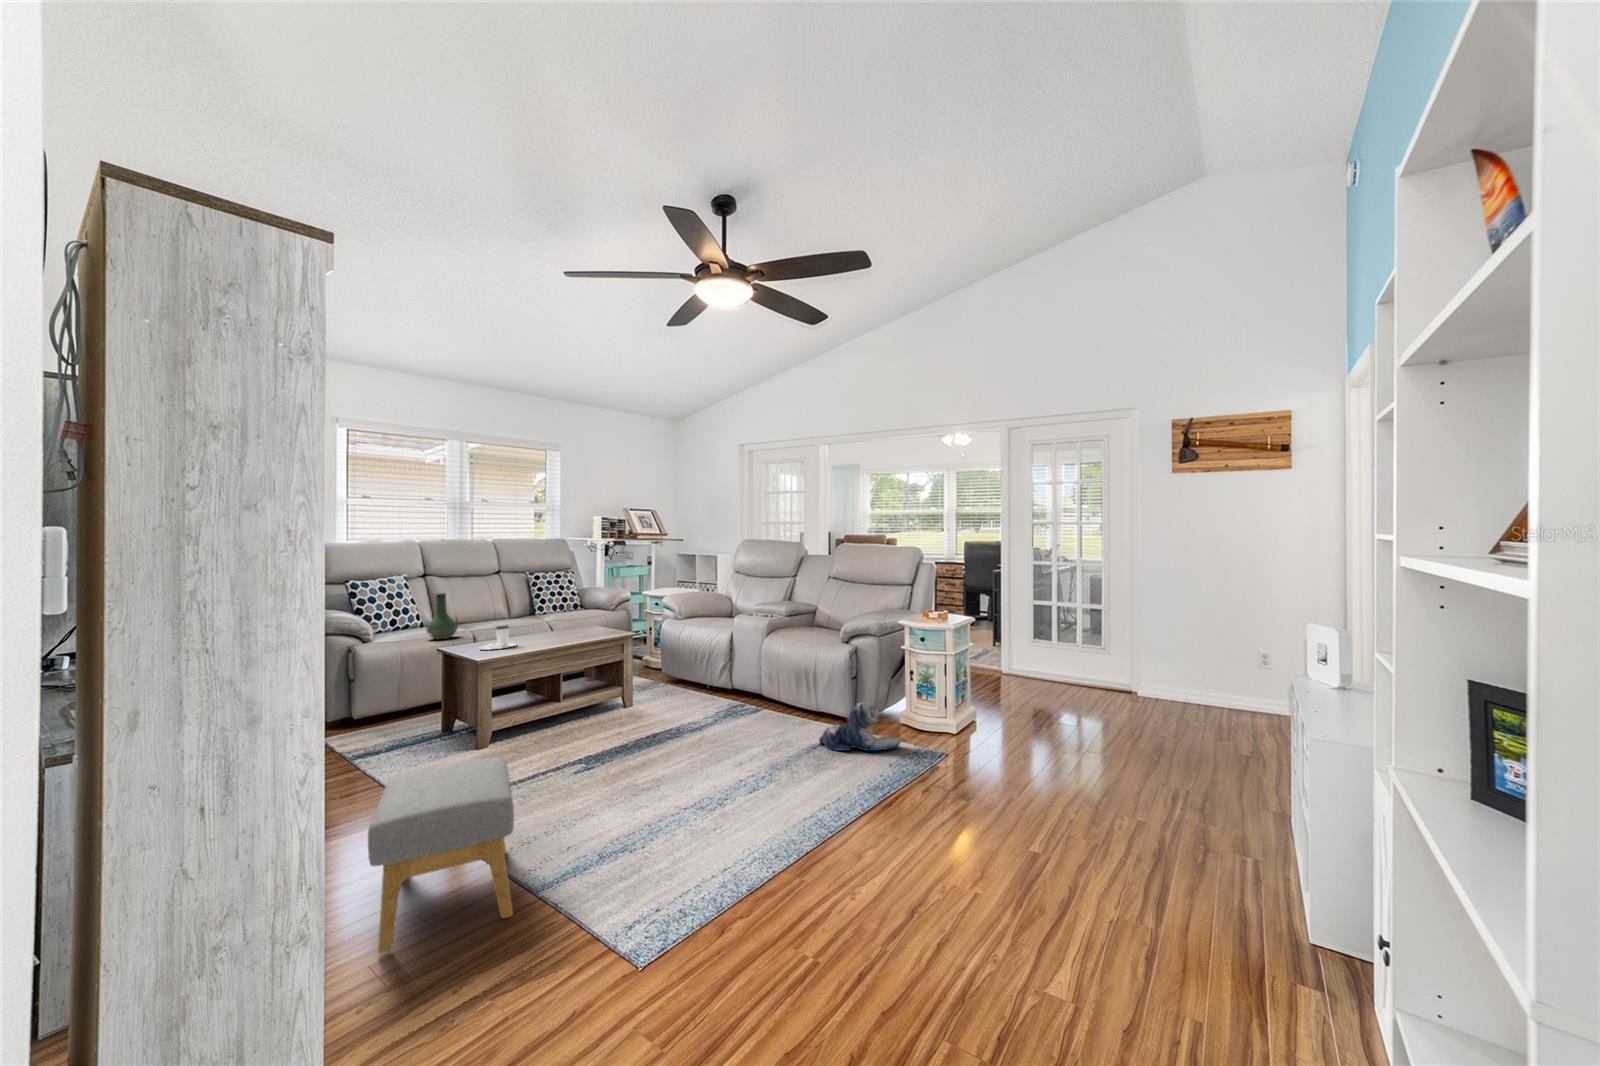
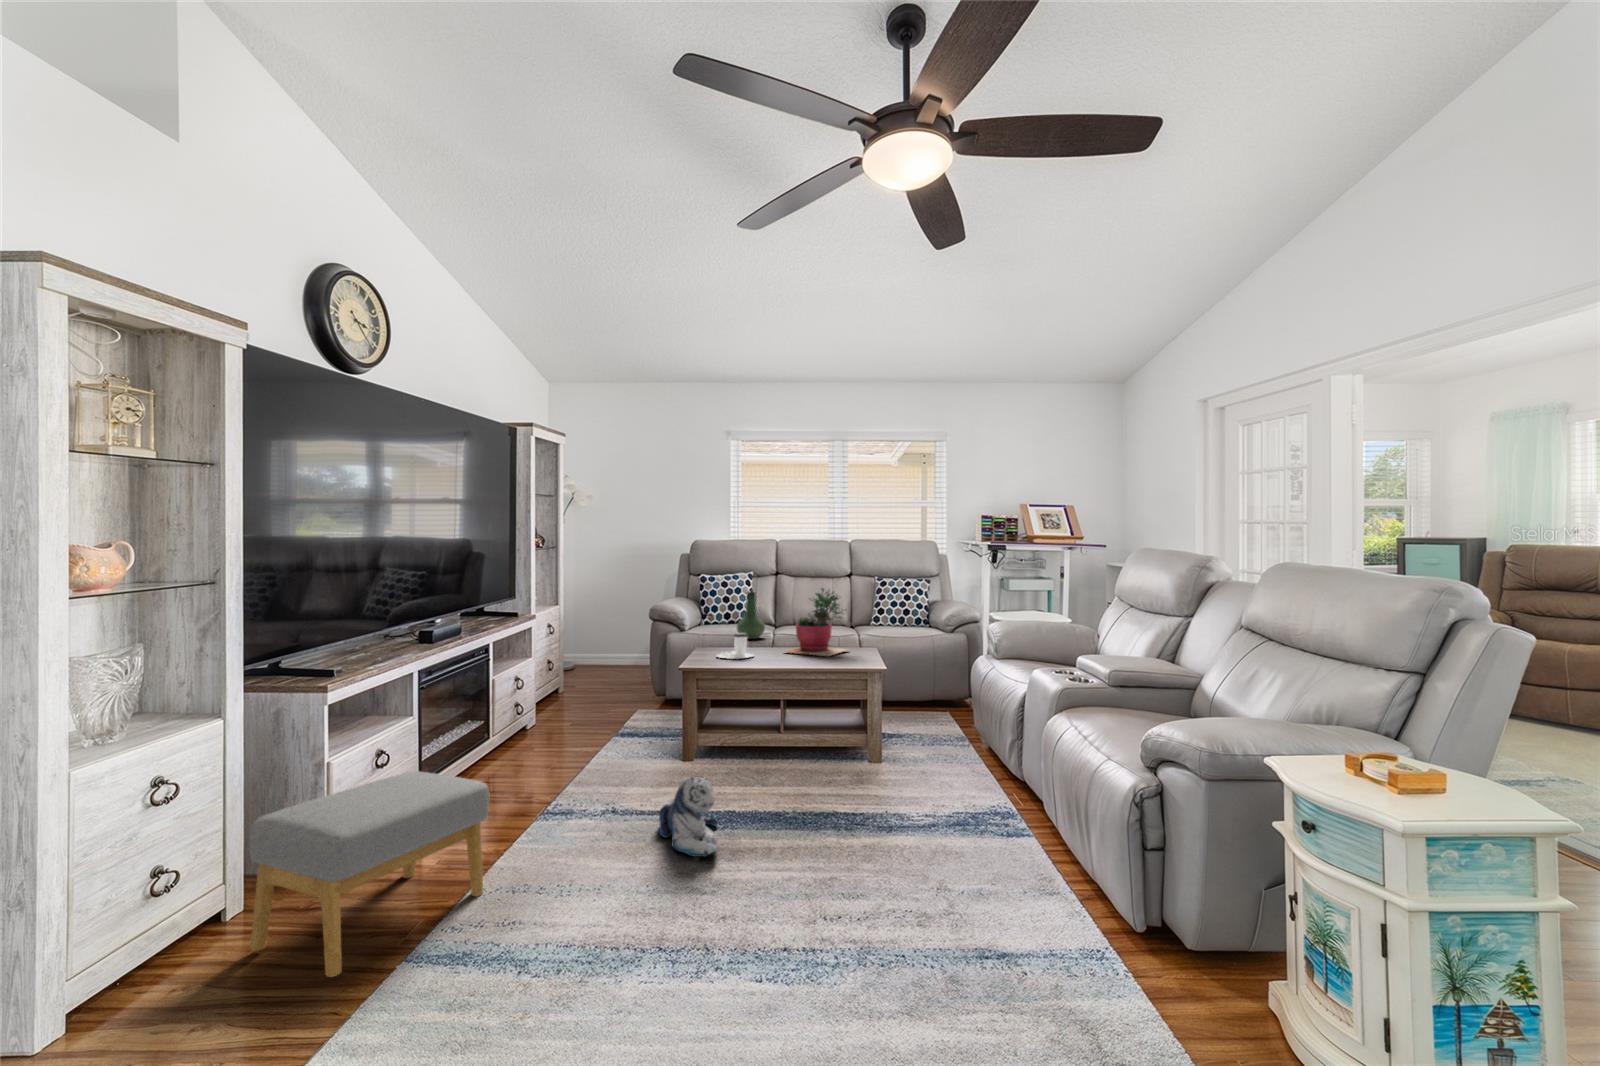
succulent plant: none [528,580,578,638] -> present [786,588,847,656]
plush toy: present [819,702,901,751] -> present [658,777,718,857]

